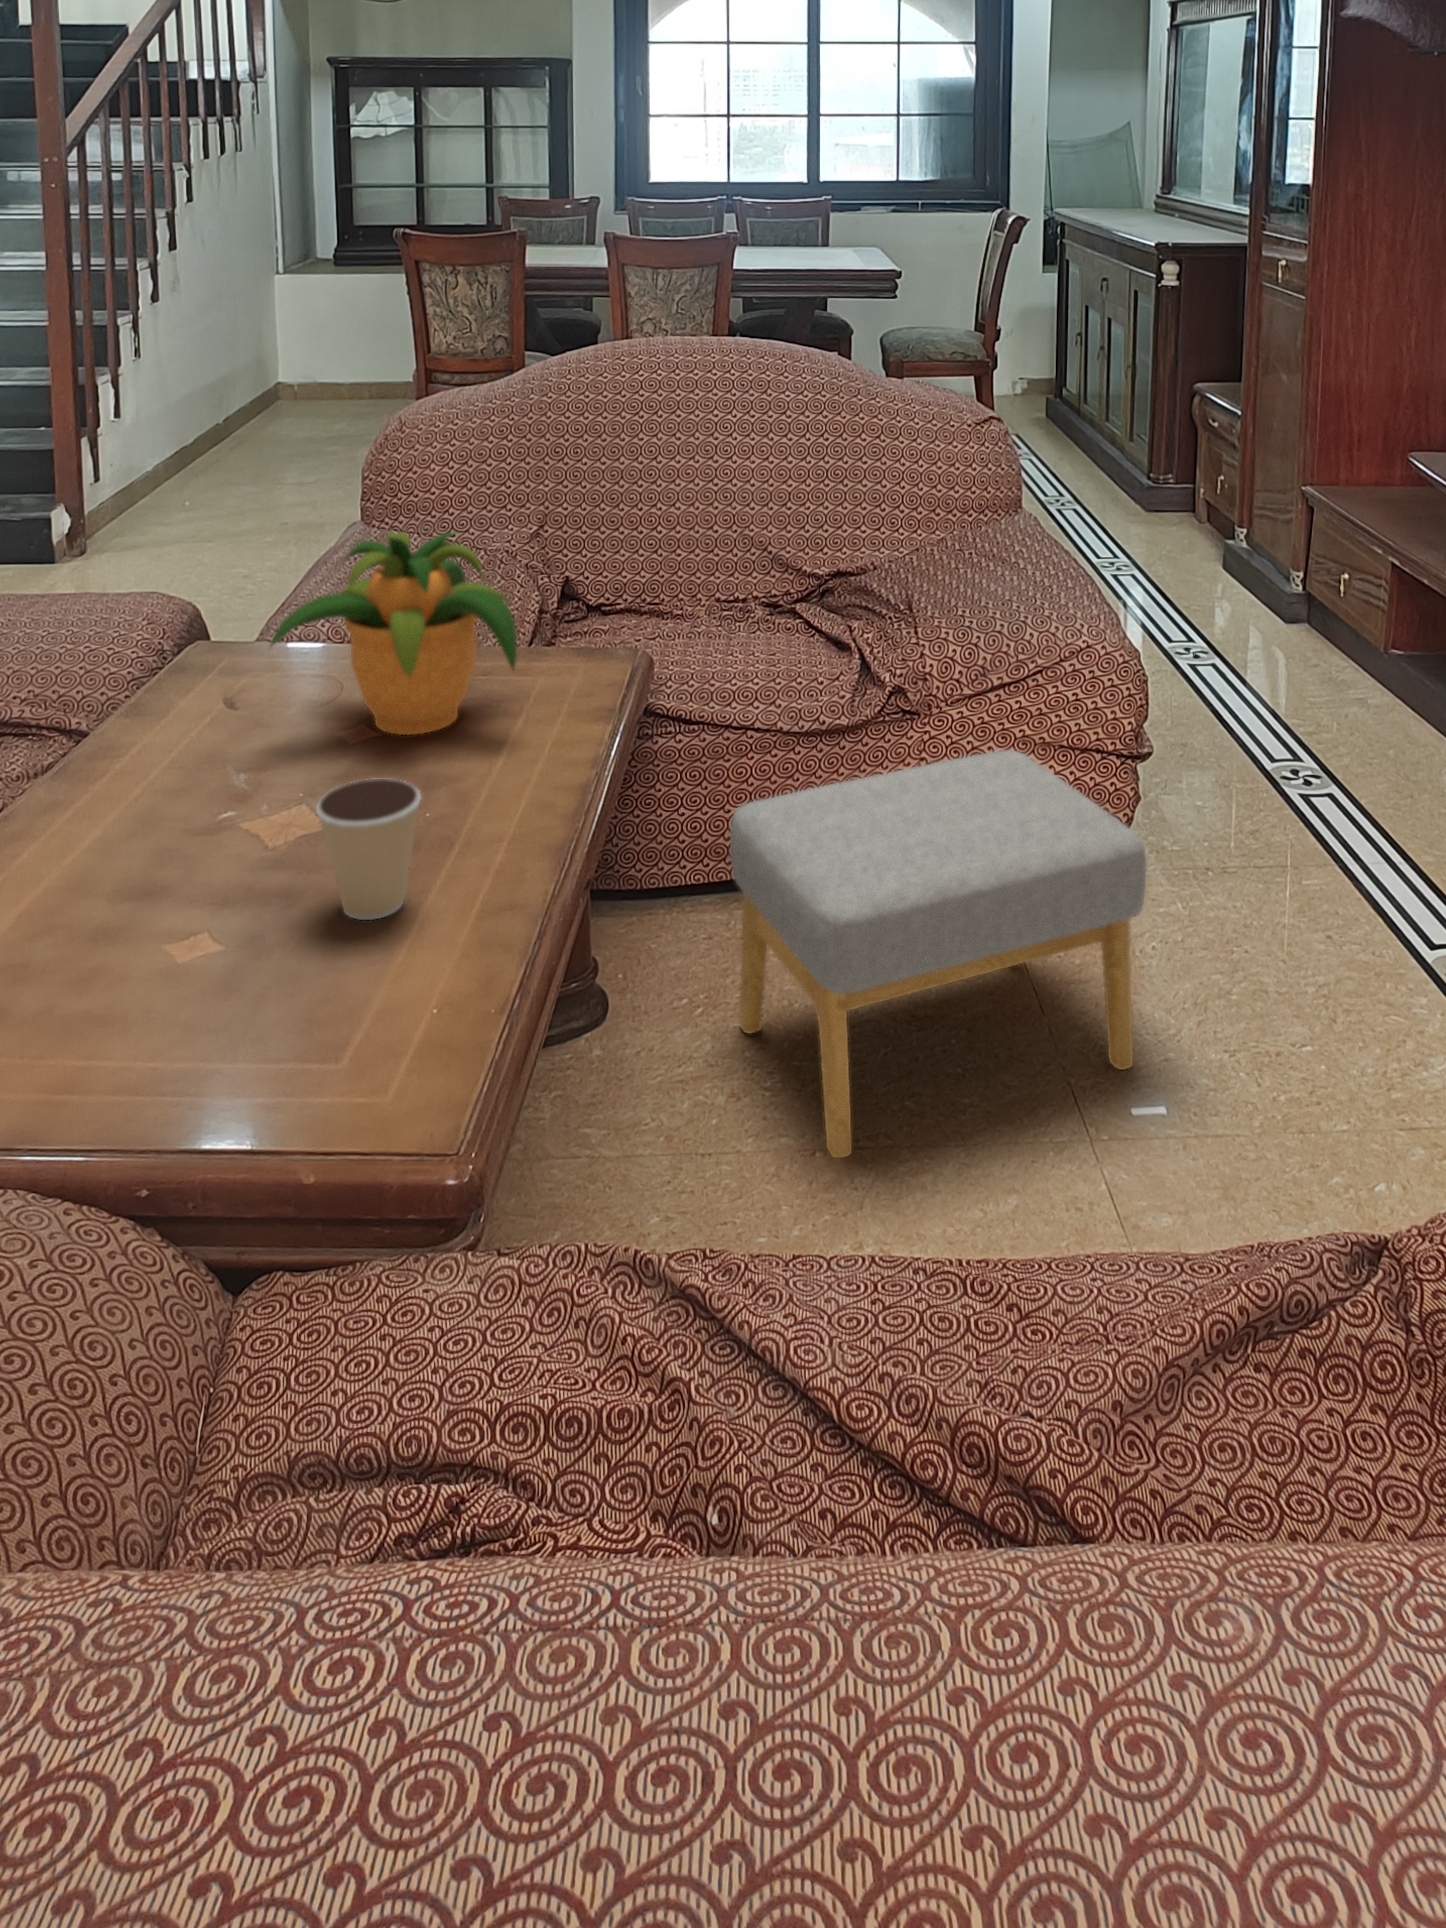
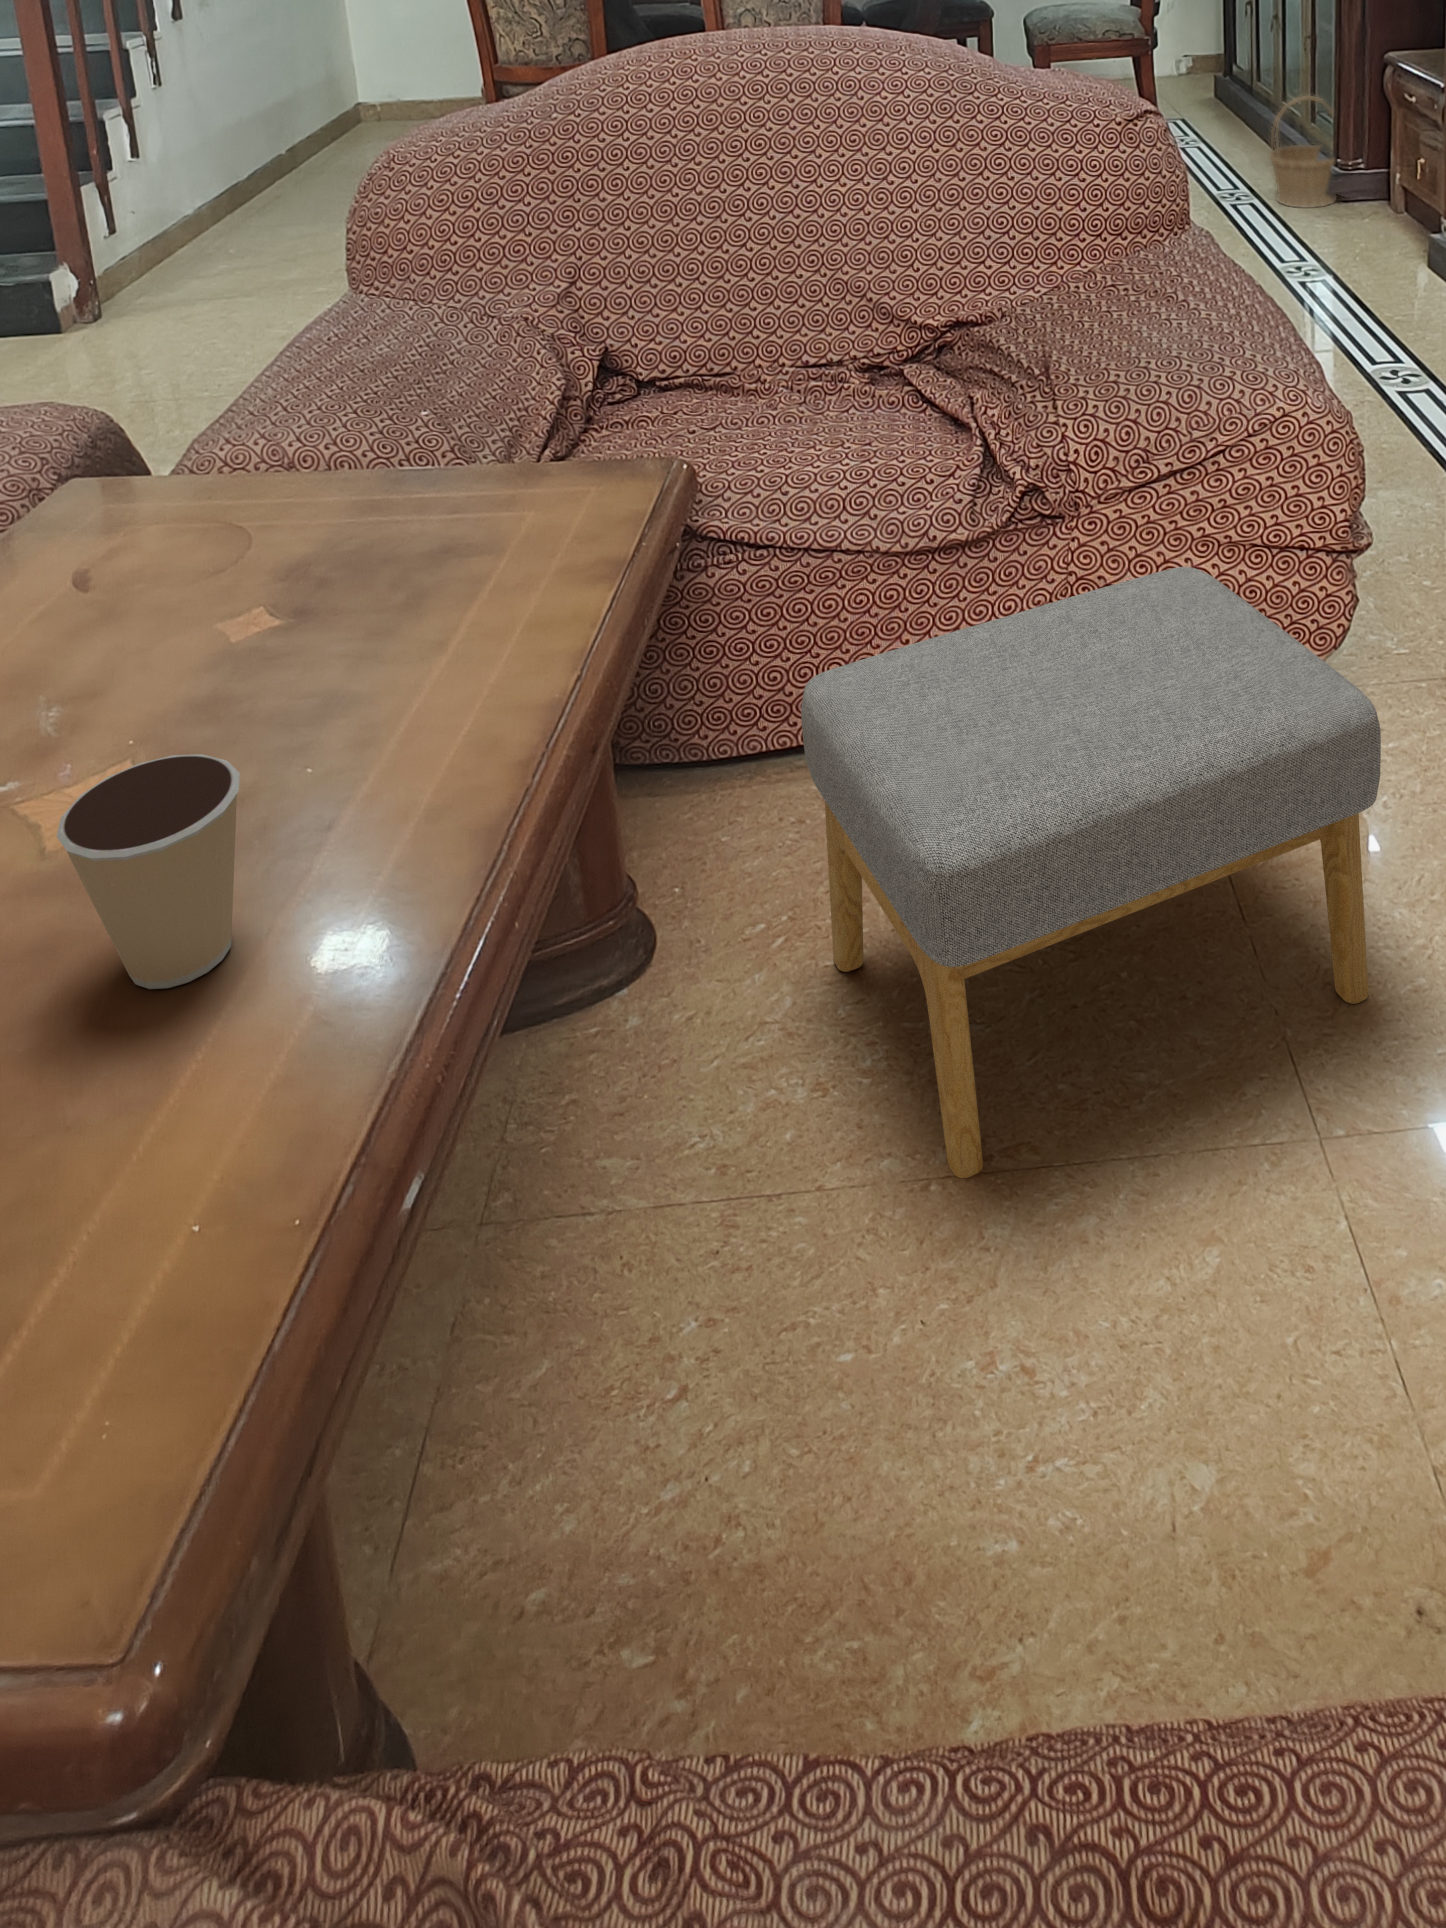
basket: none [1089,414,1153,511] -> present [1270,96,1334,208]
potted plant: present [271,532,517,735] -> none [91,325,482,620]

